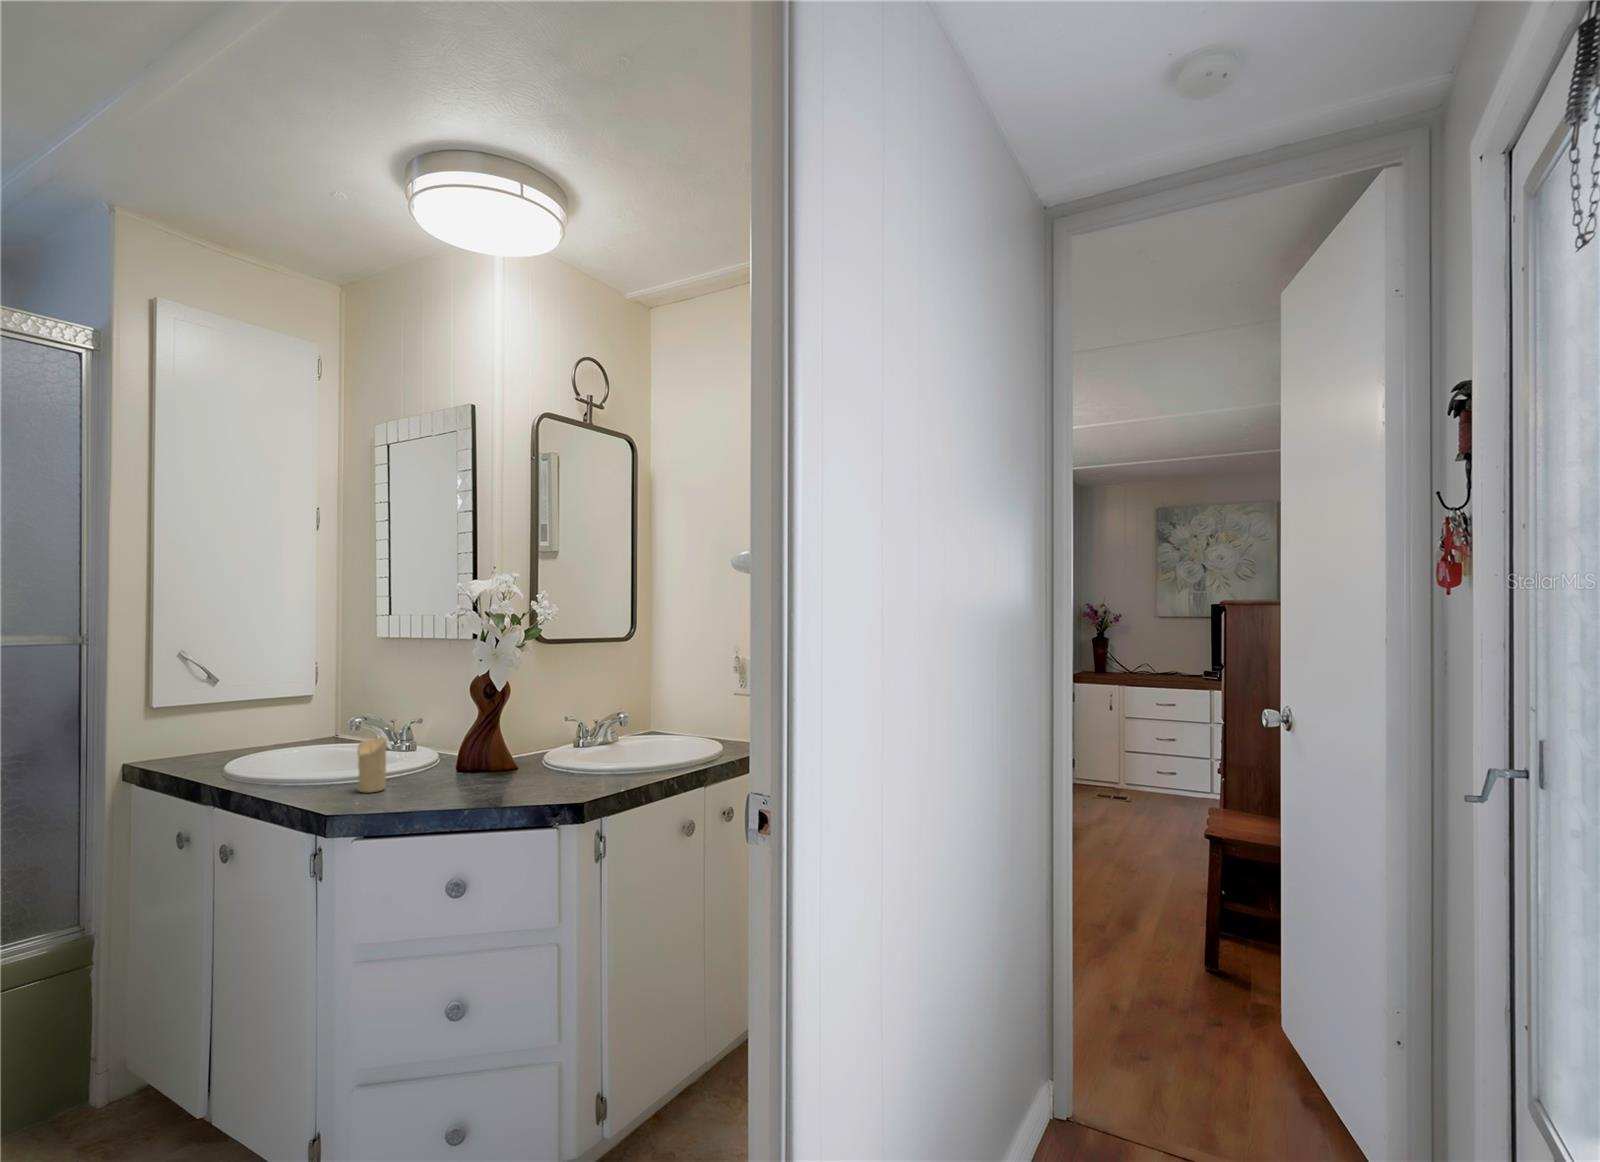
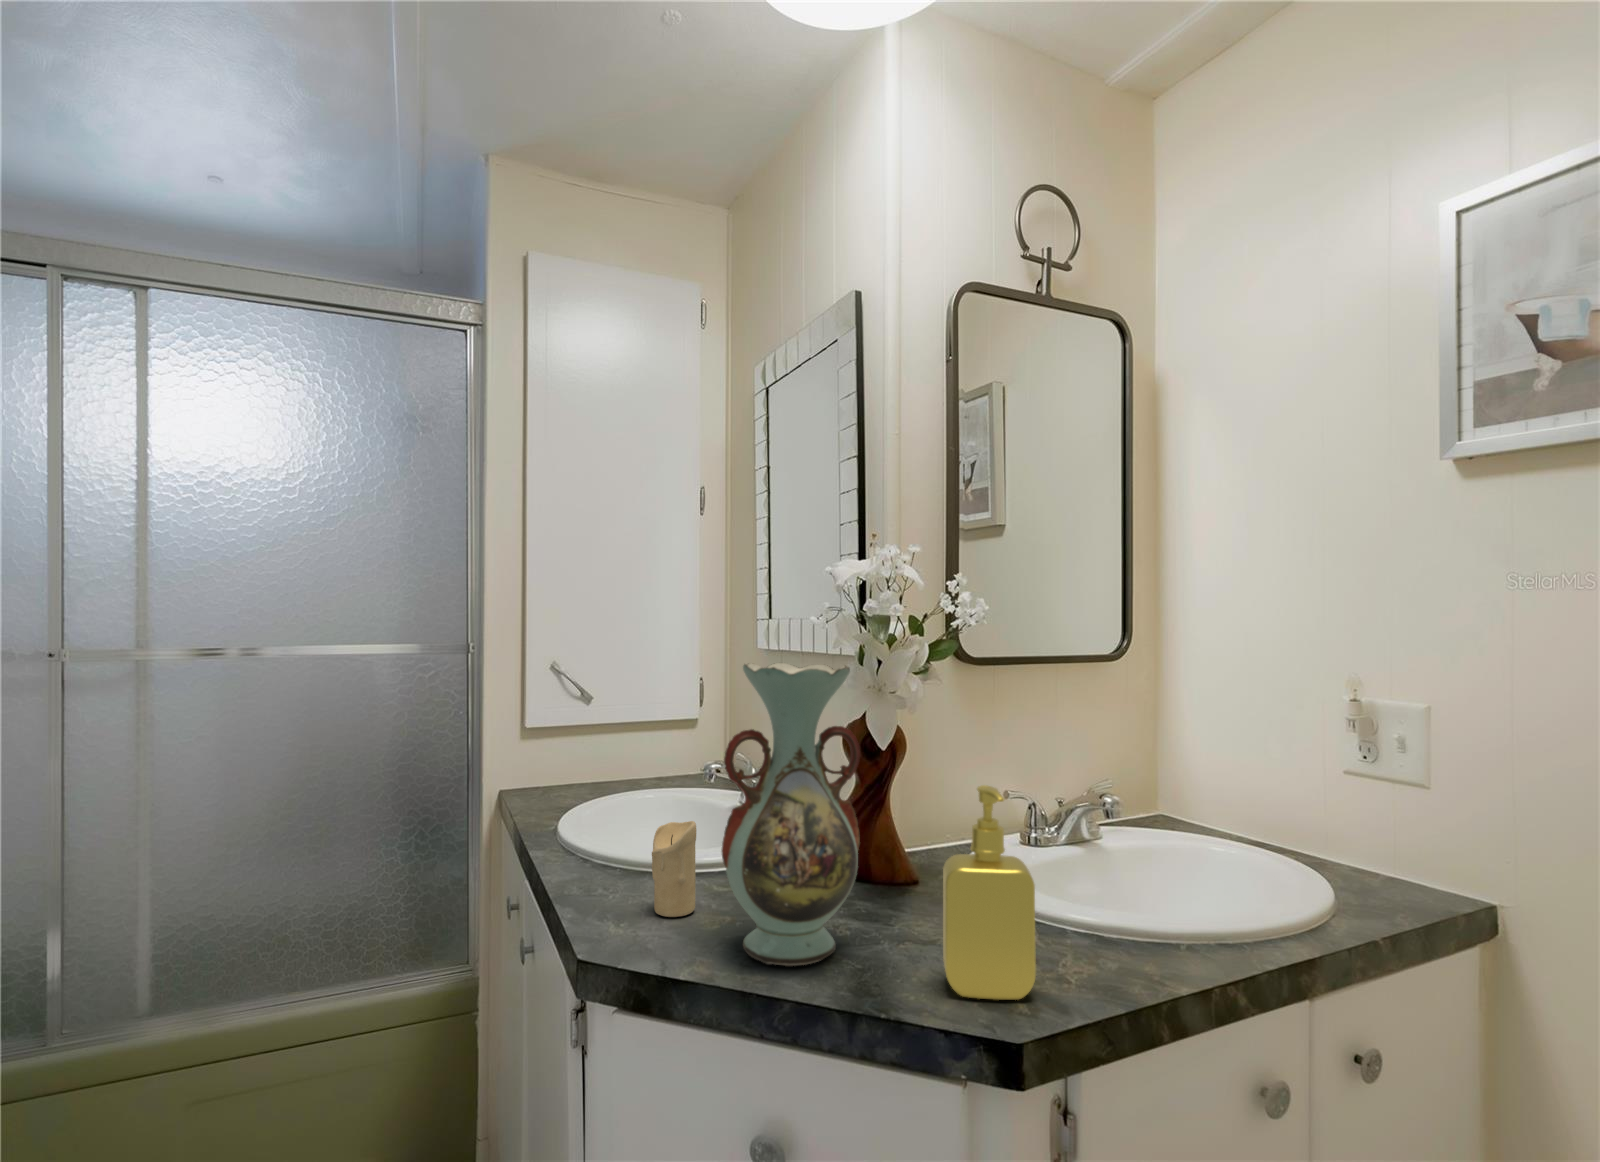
decorative vase: none [419,642,496,799] -> present [722,663,860,966]
soap dispenser: none [542,697,588,795] -> present [943,785,1036,1000]

